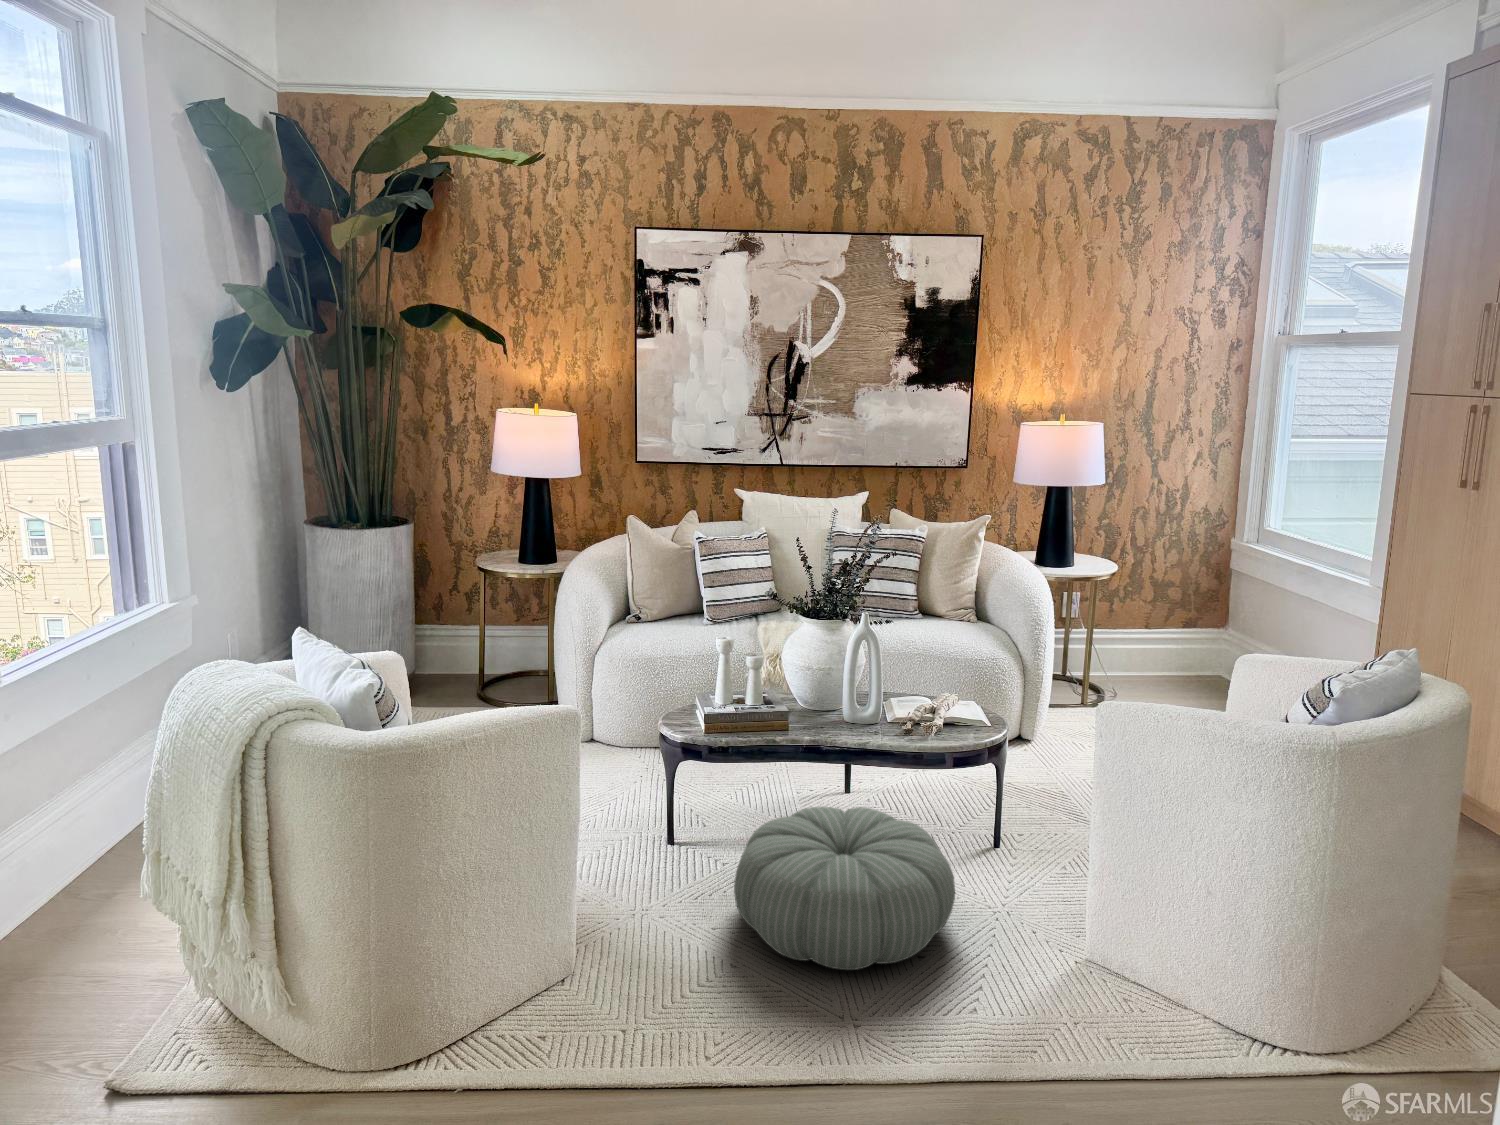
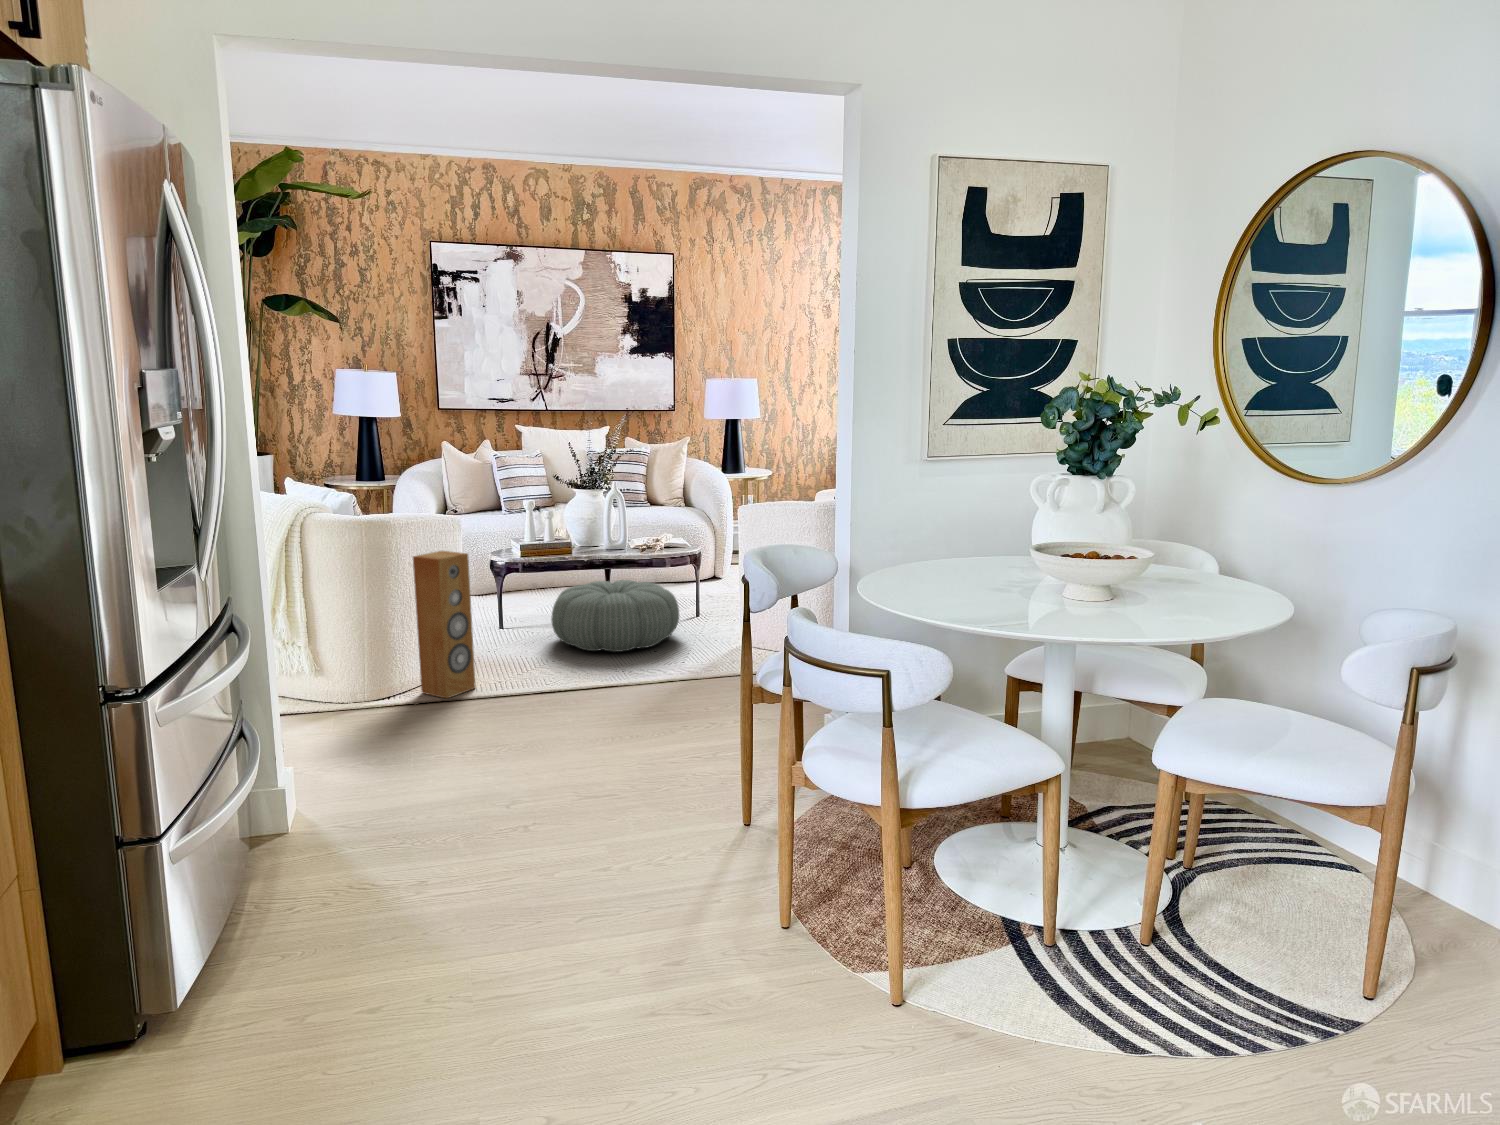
speaker: none [466,813,572,1095] -> present [413,551,475,699]

